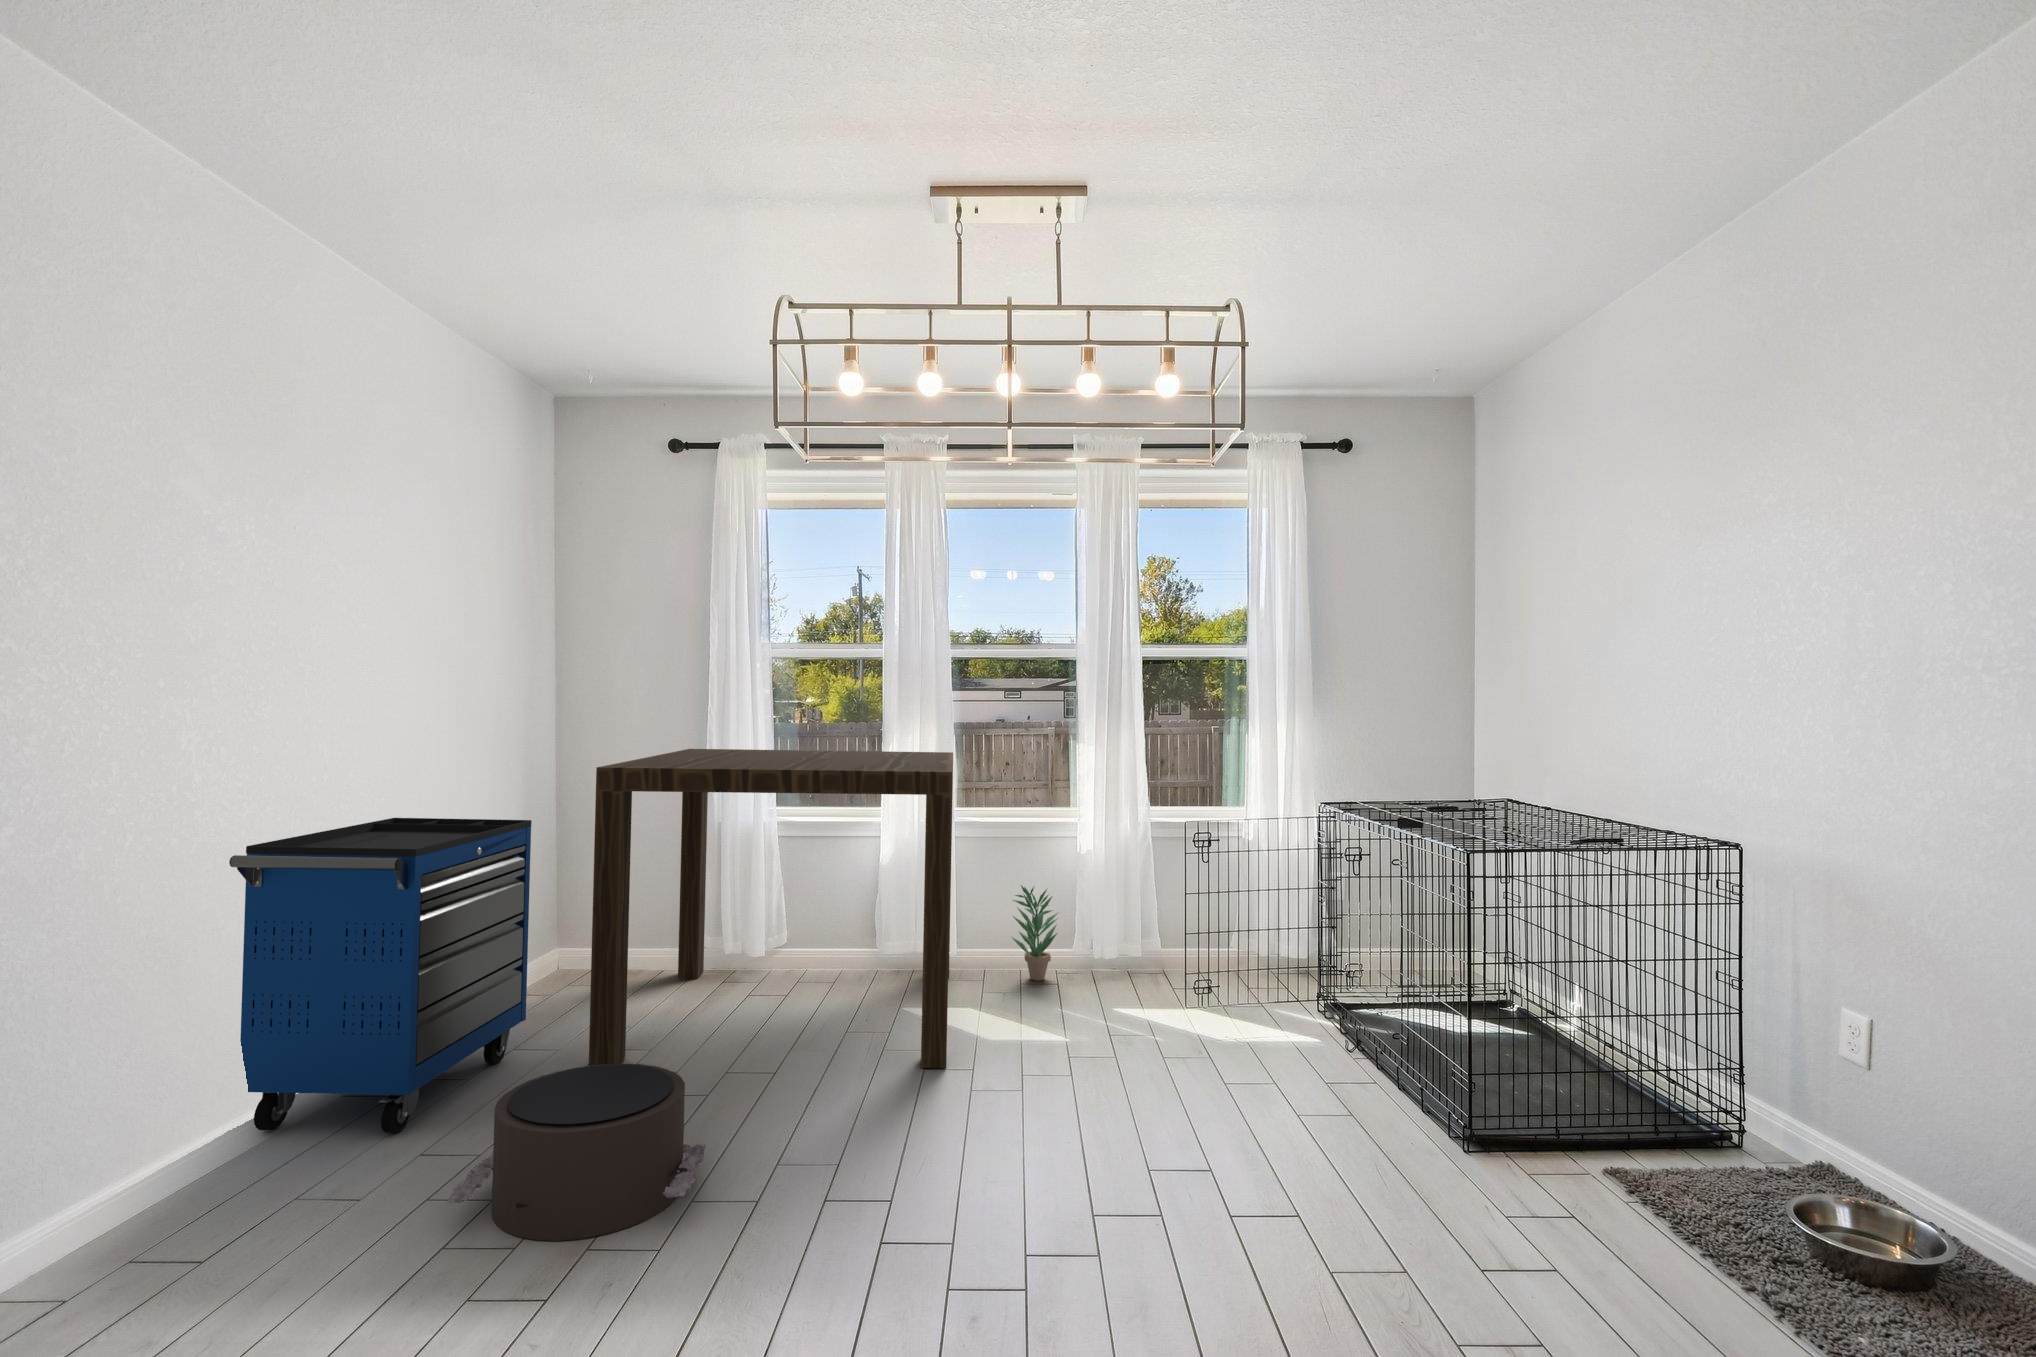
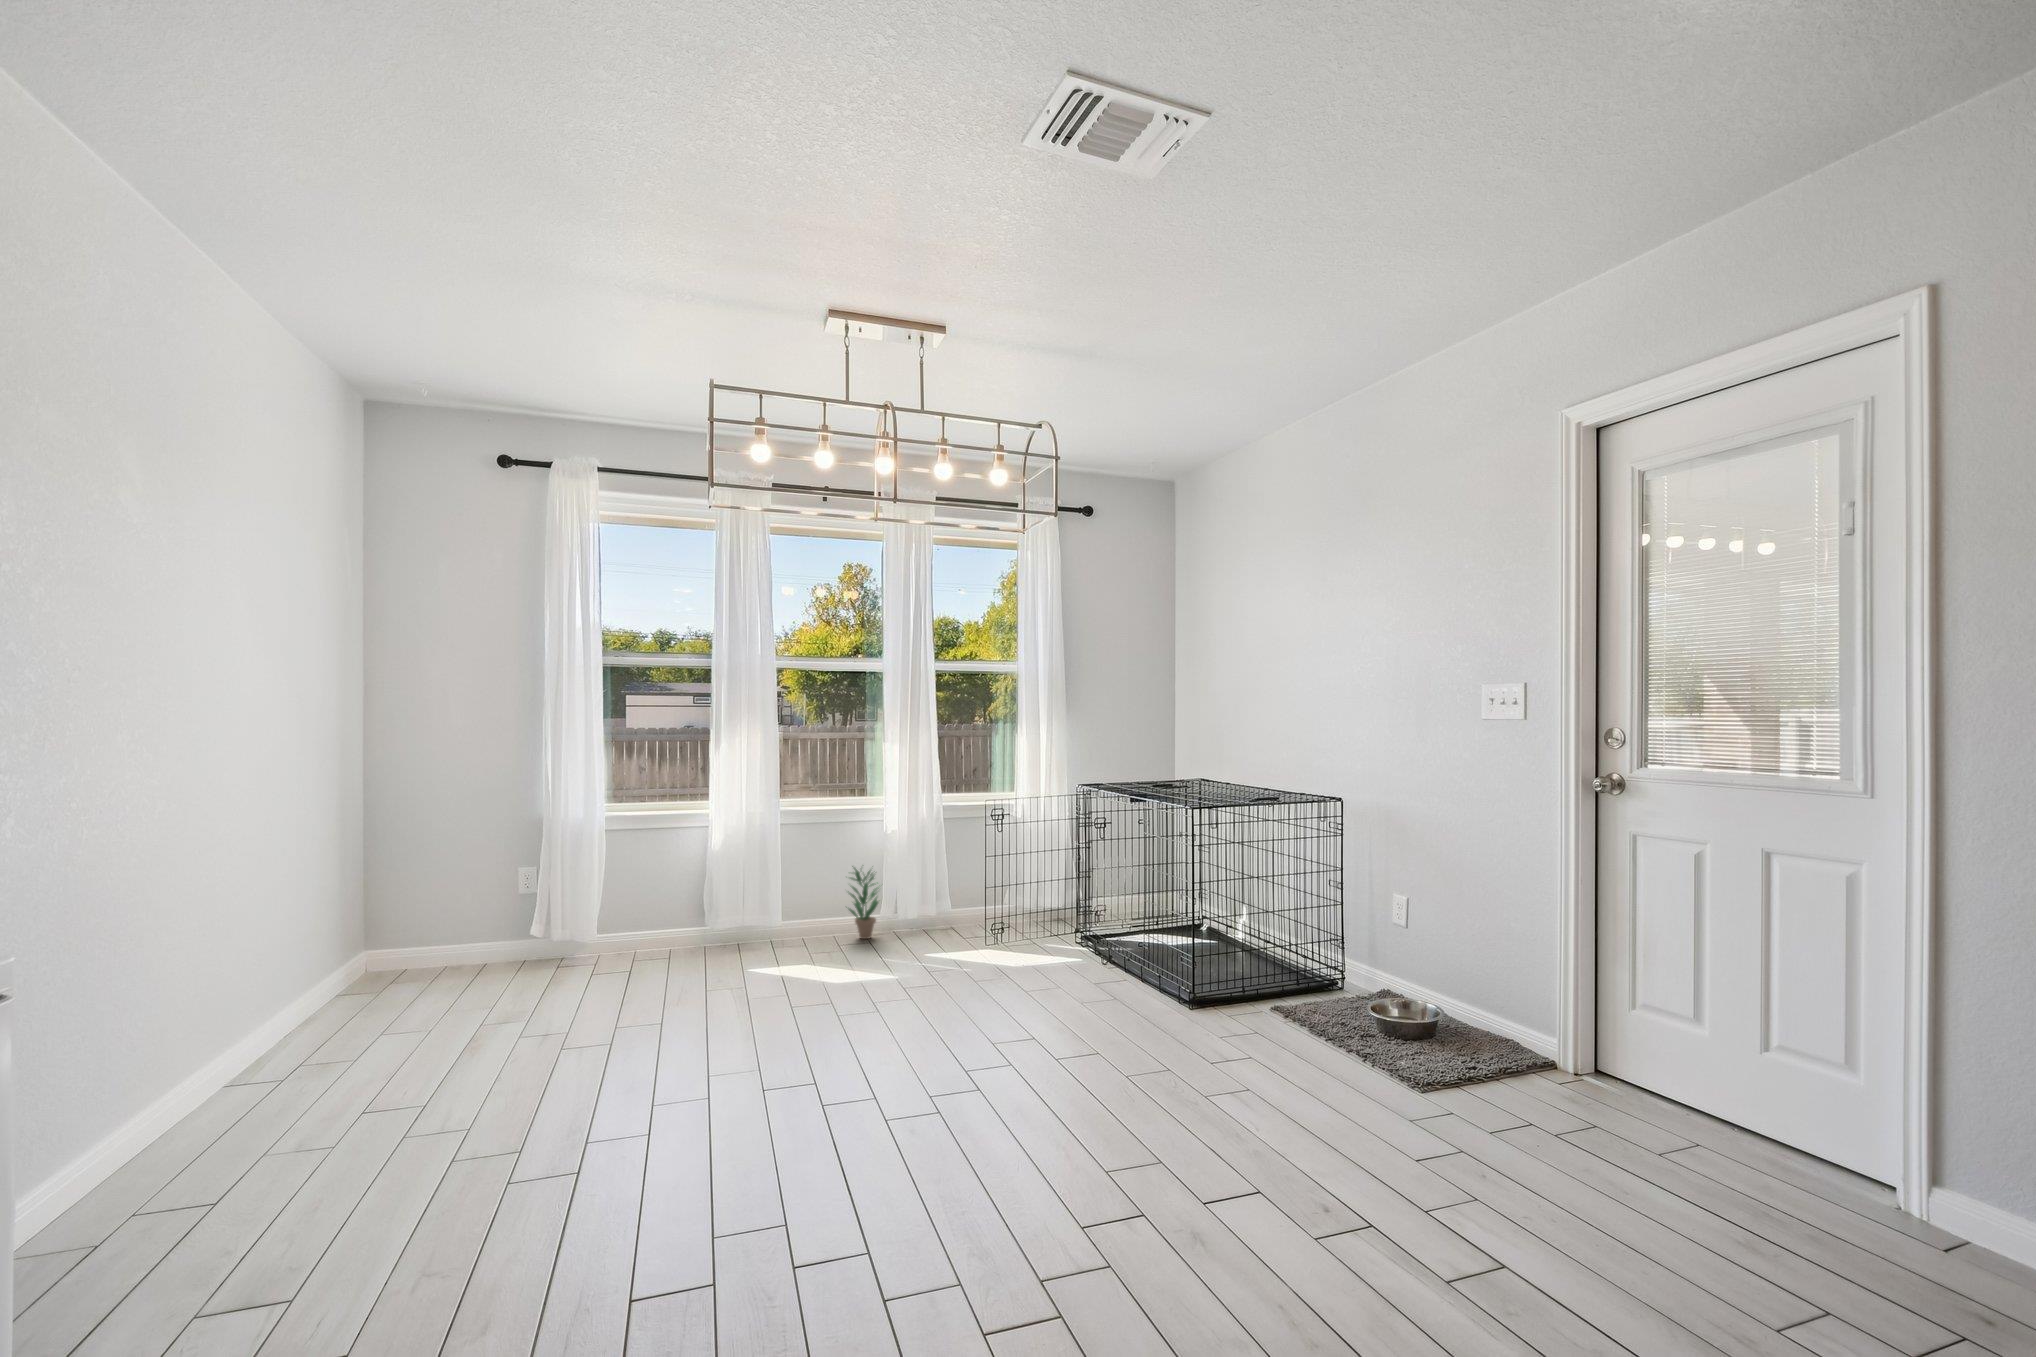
dining table: present [589,749,953,1068] -> none [532,762,827,1033]
storage cabinet: present [229,818,532,1133] -> none [243,833,466,1105]
pouf: present [448,1063,706,1241] -> none [505,1009,692,1134]

